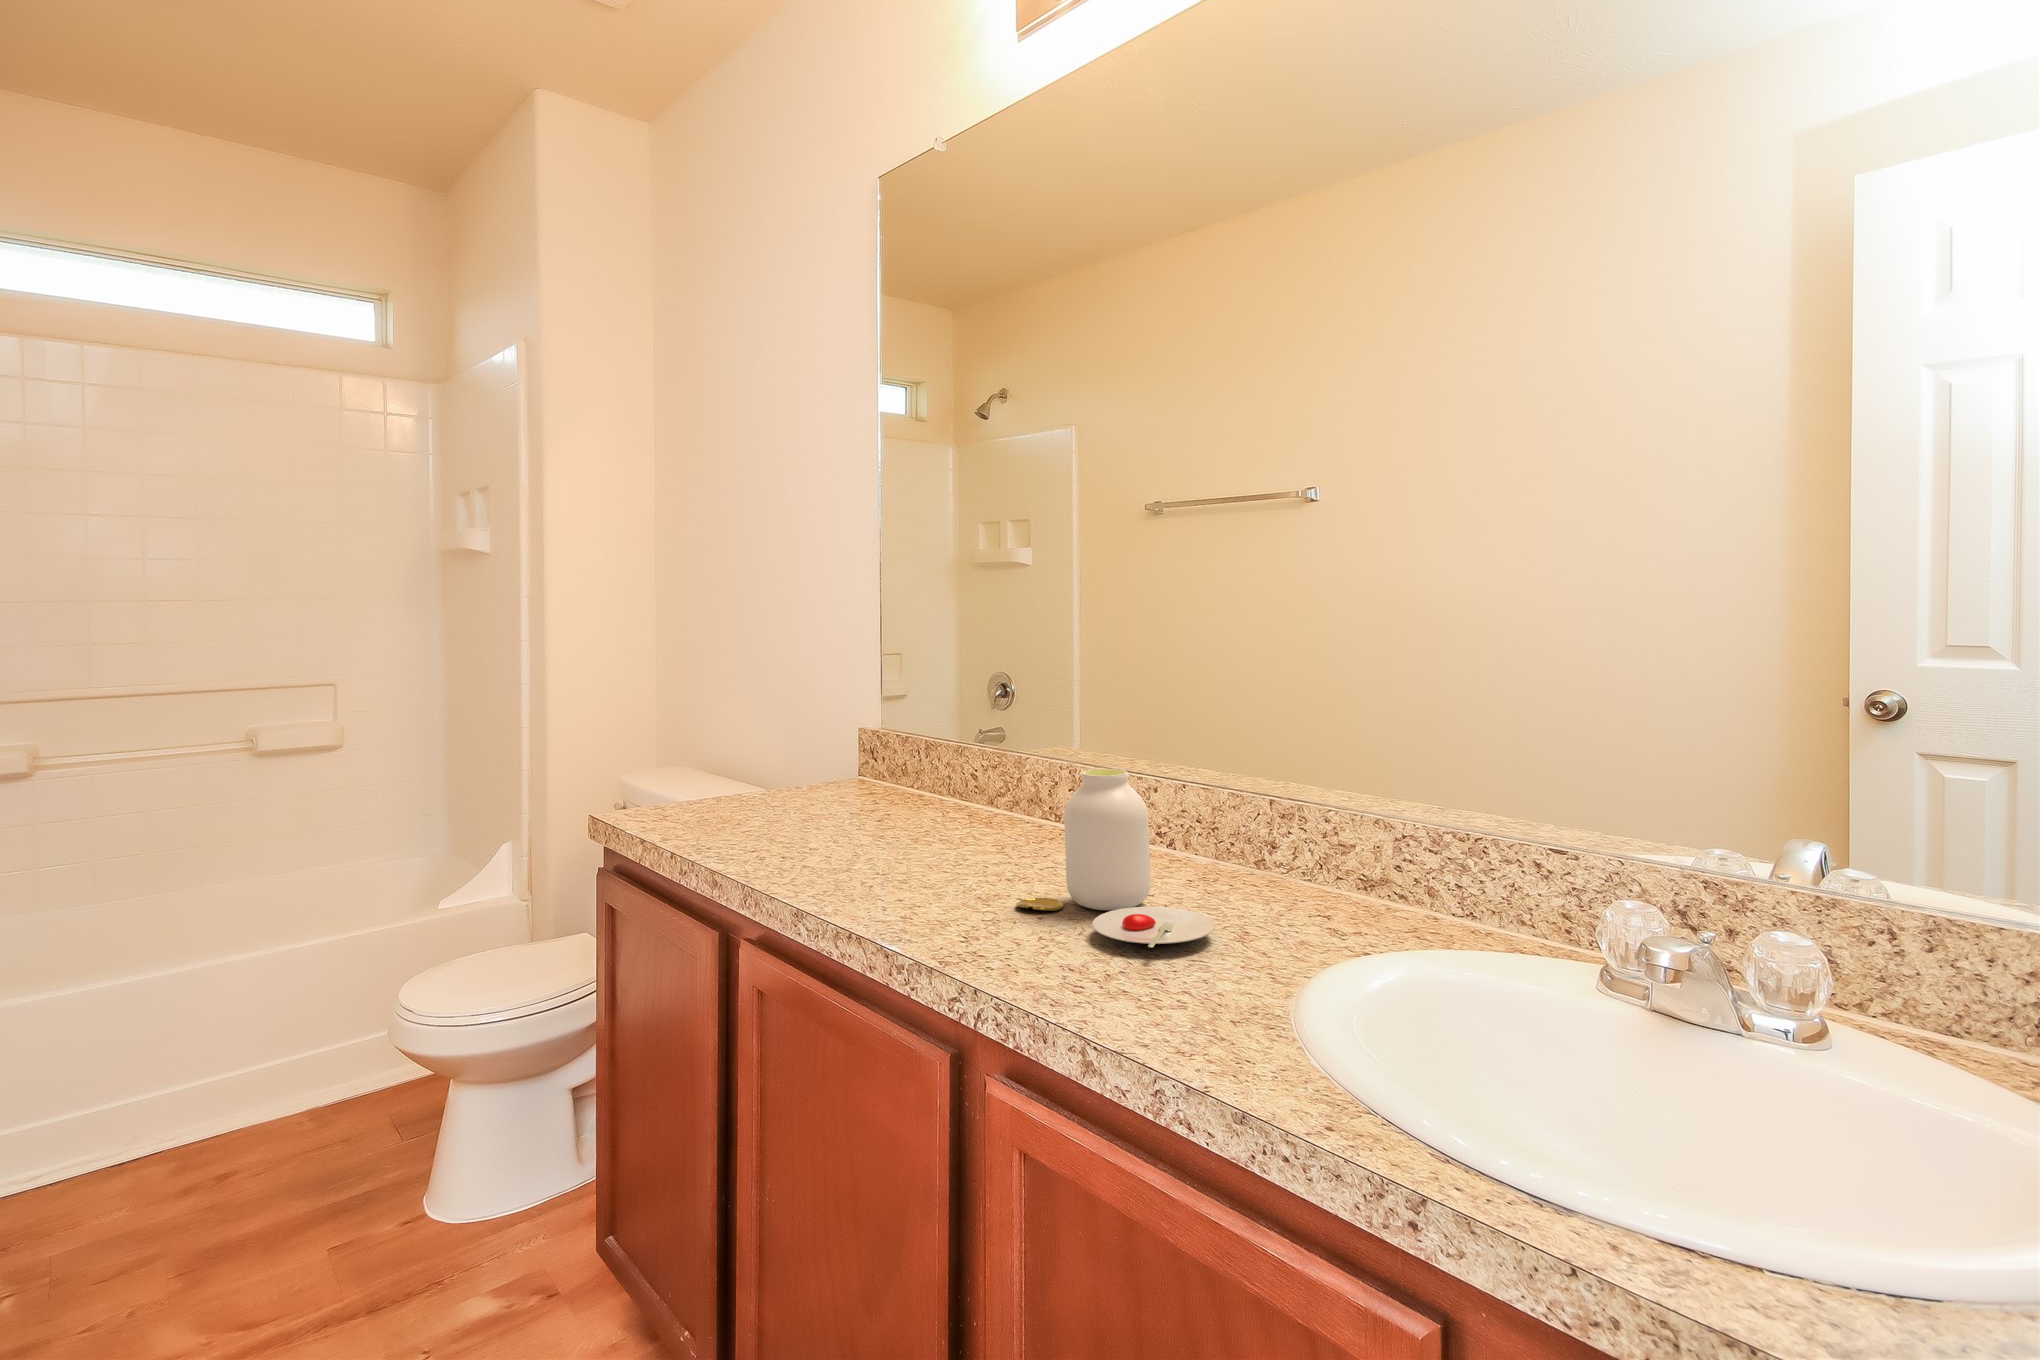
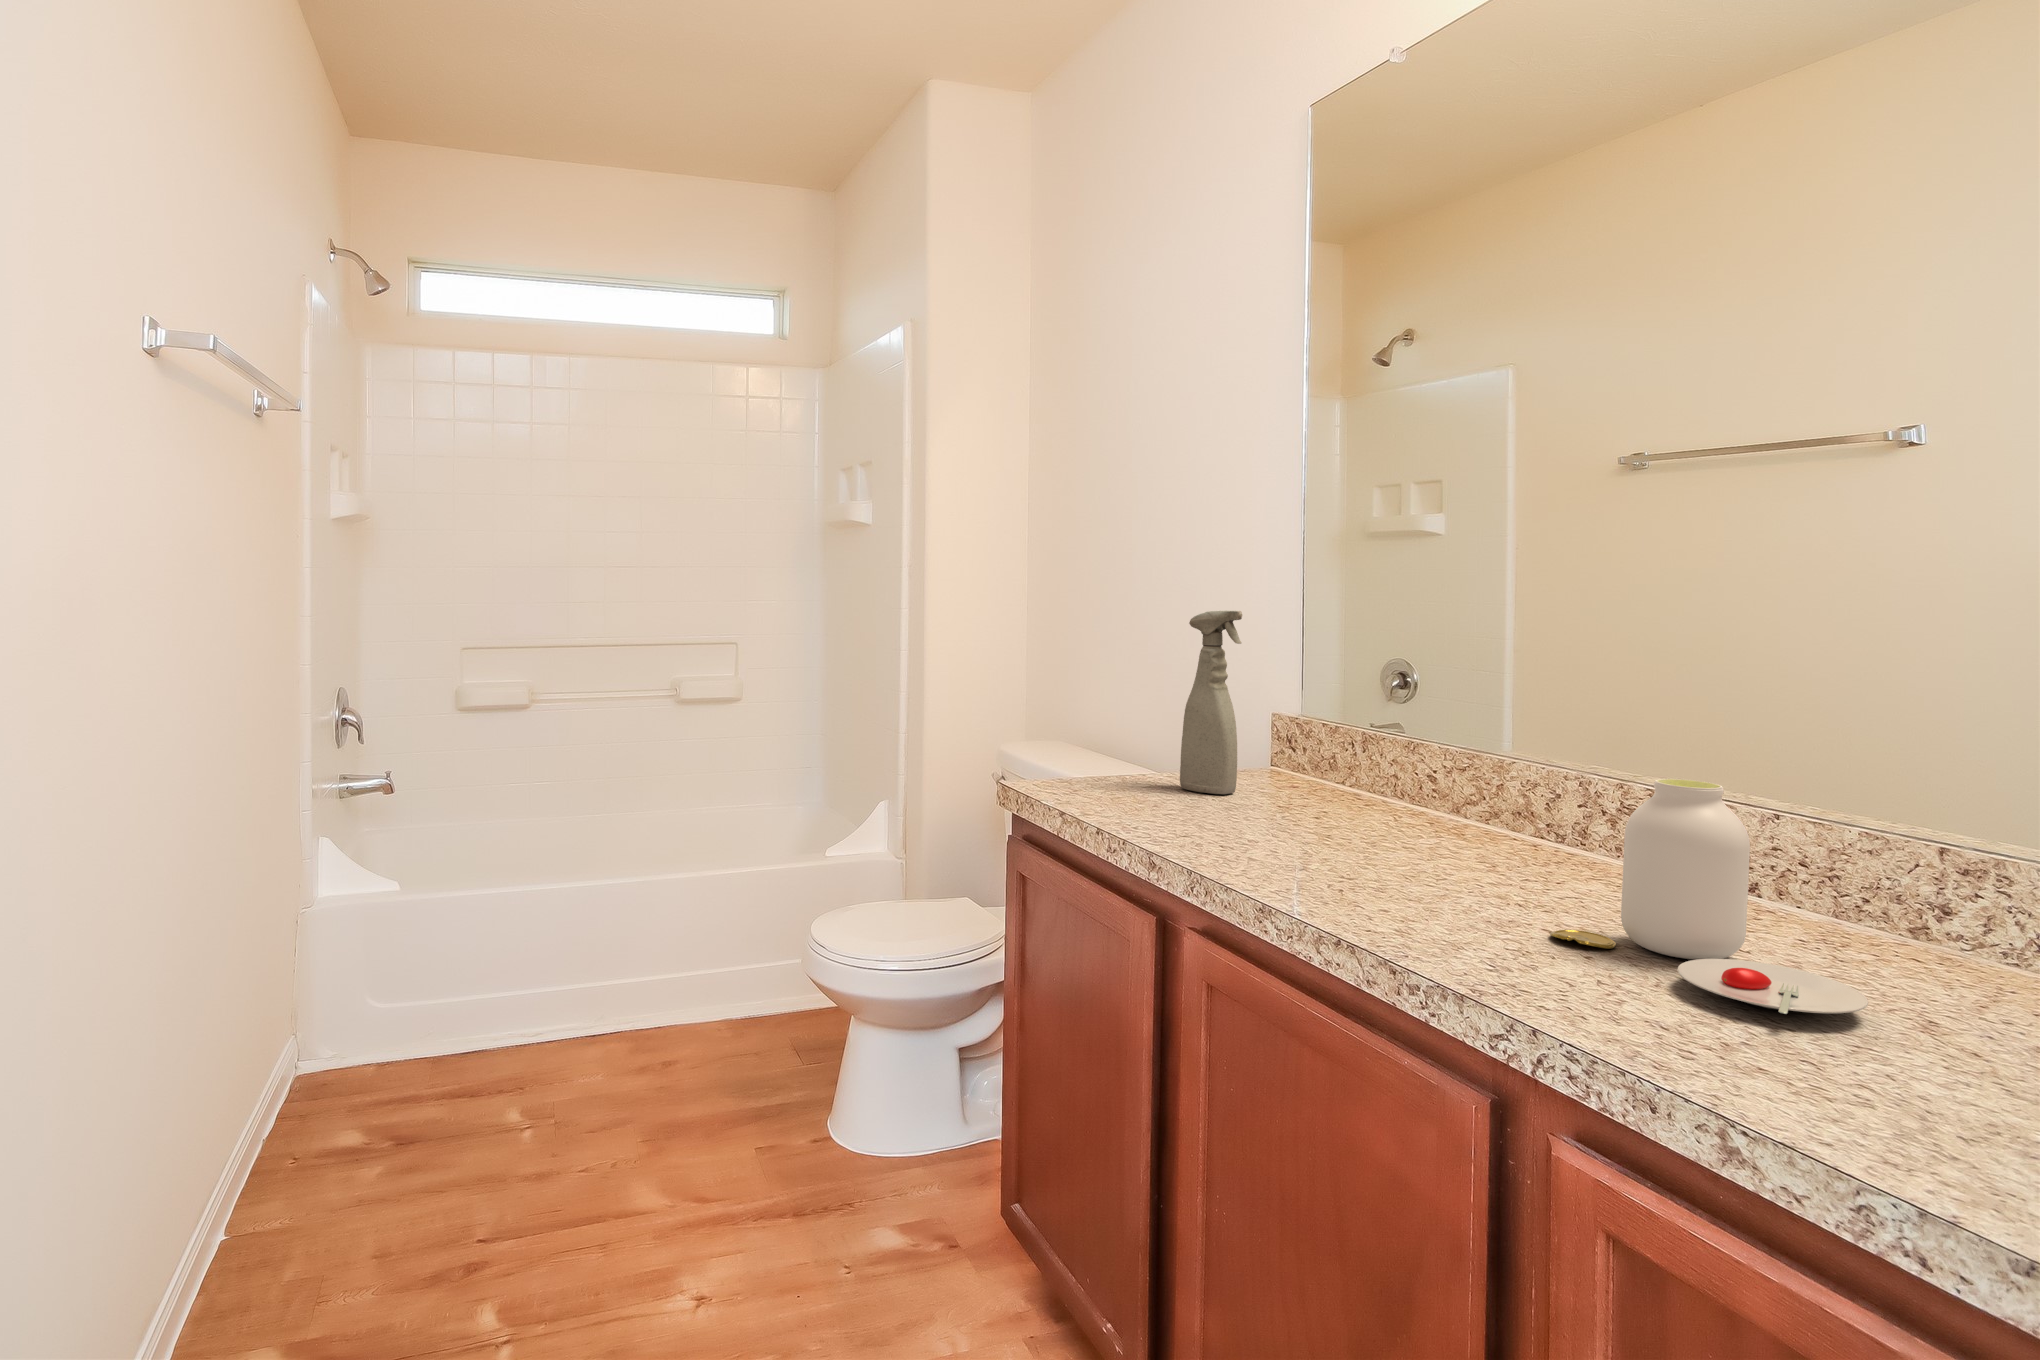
spray bottle: none [761,646,811,809] -> present [1180,610,1242,794]

